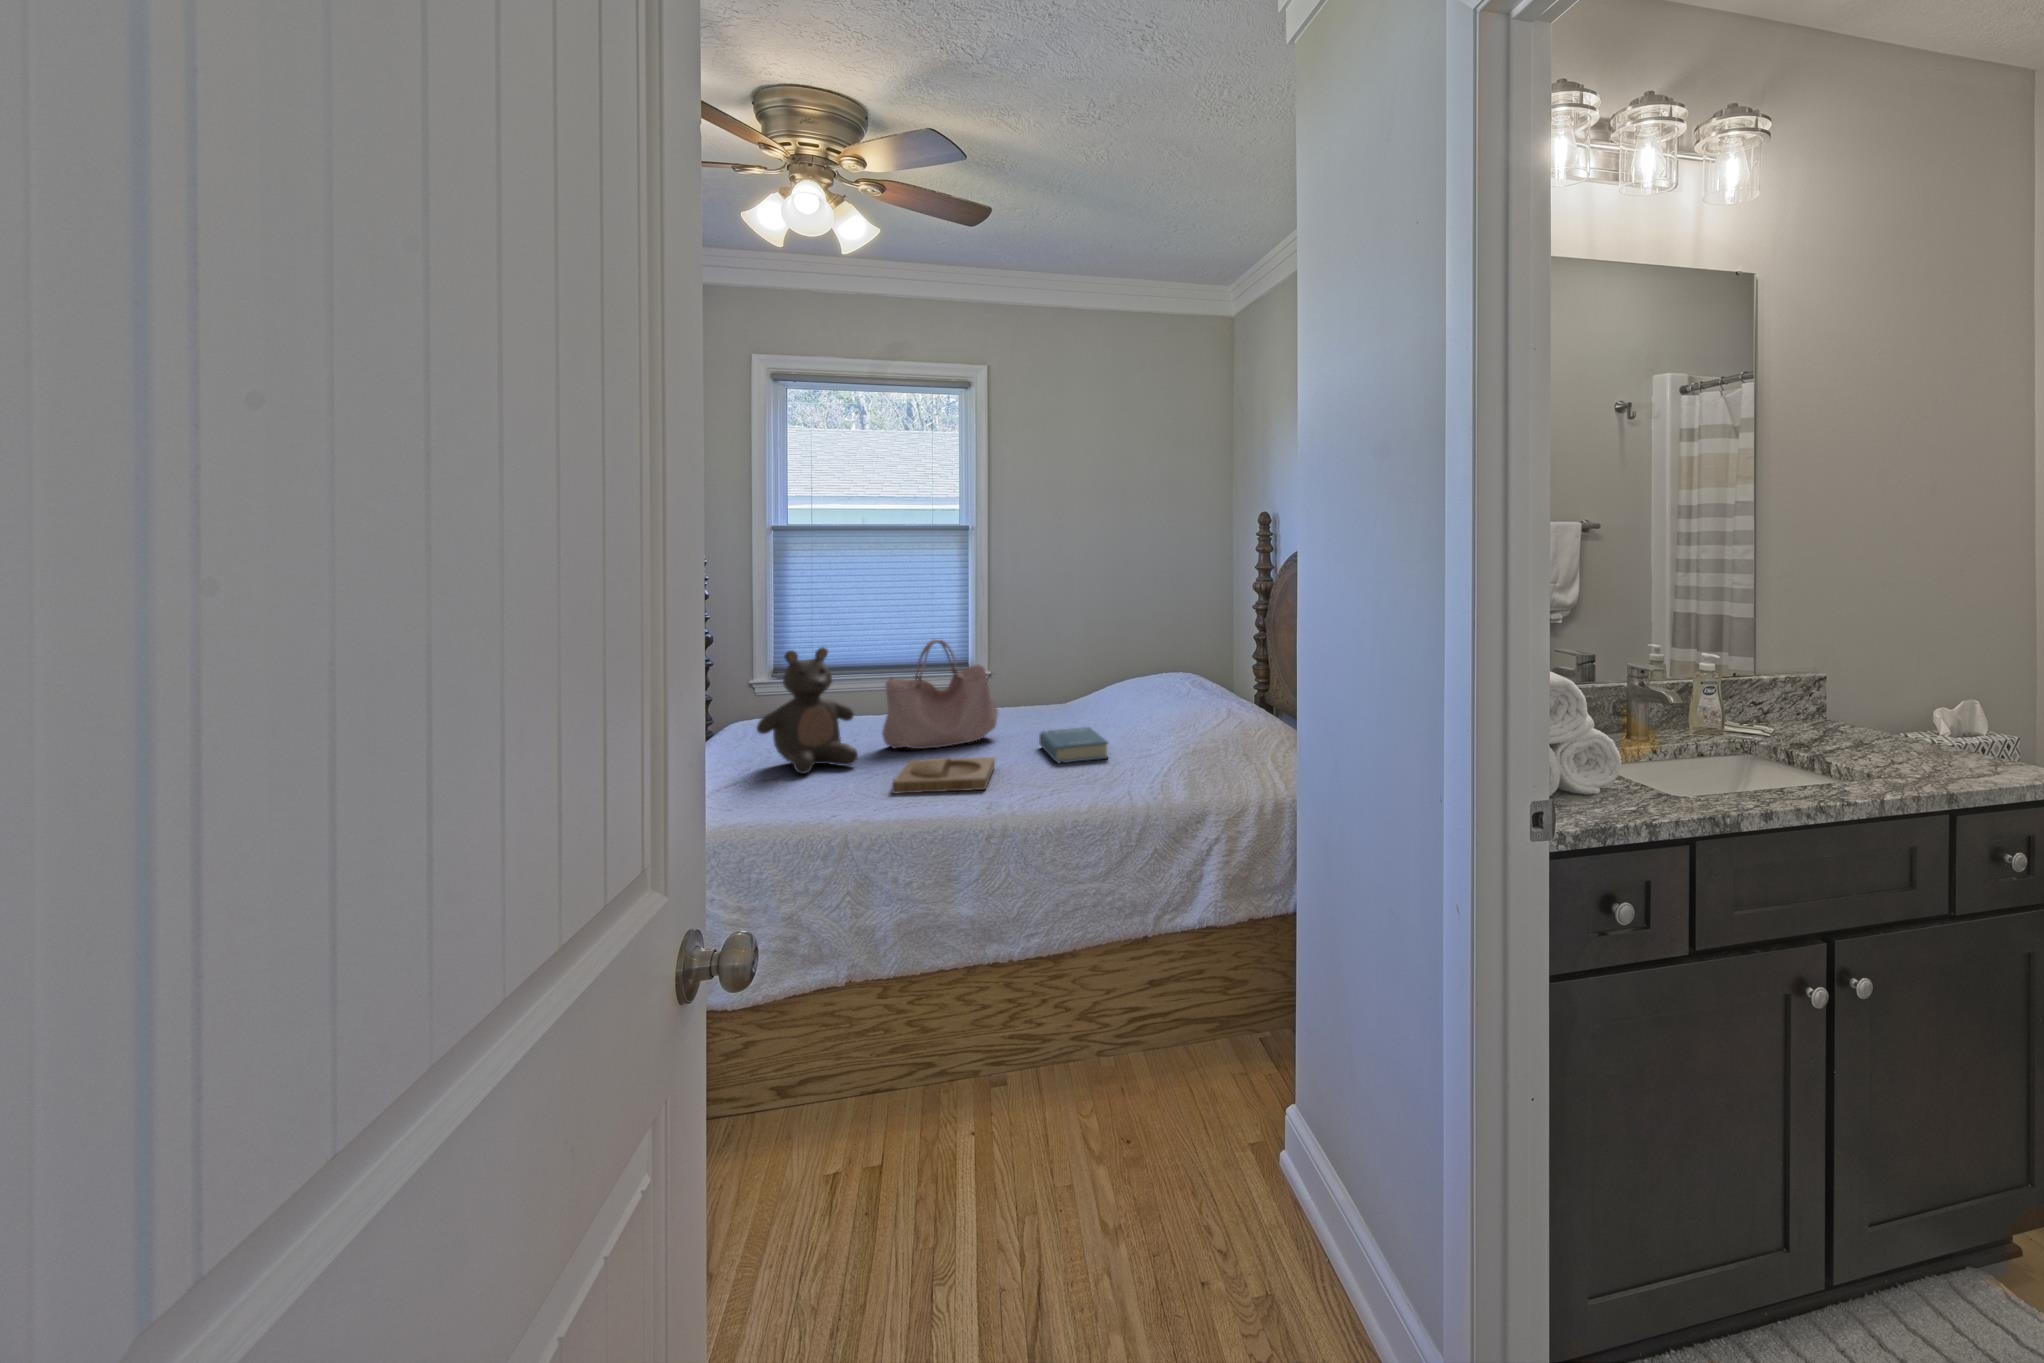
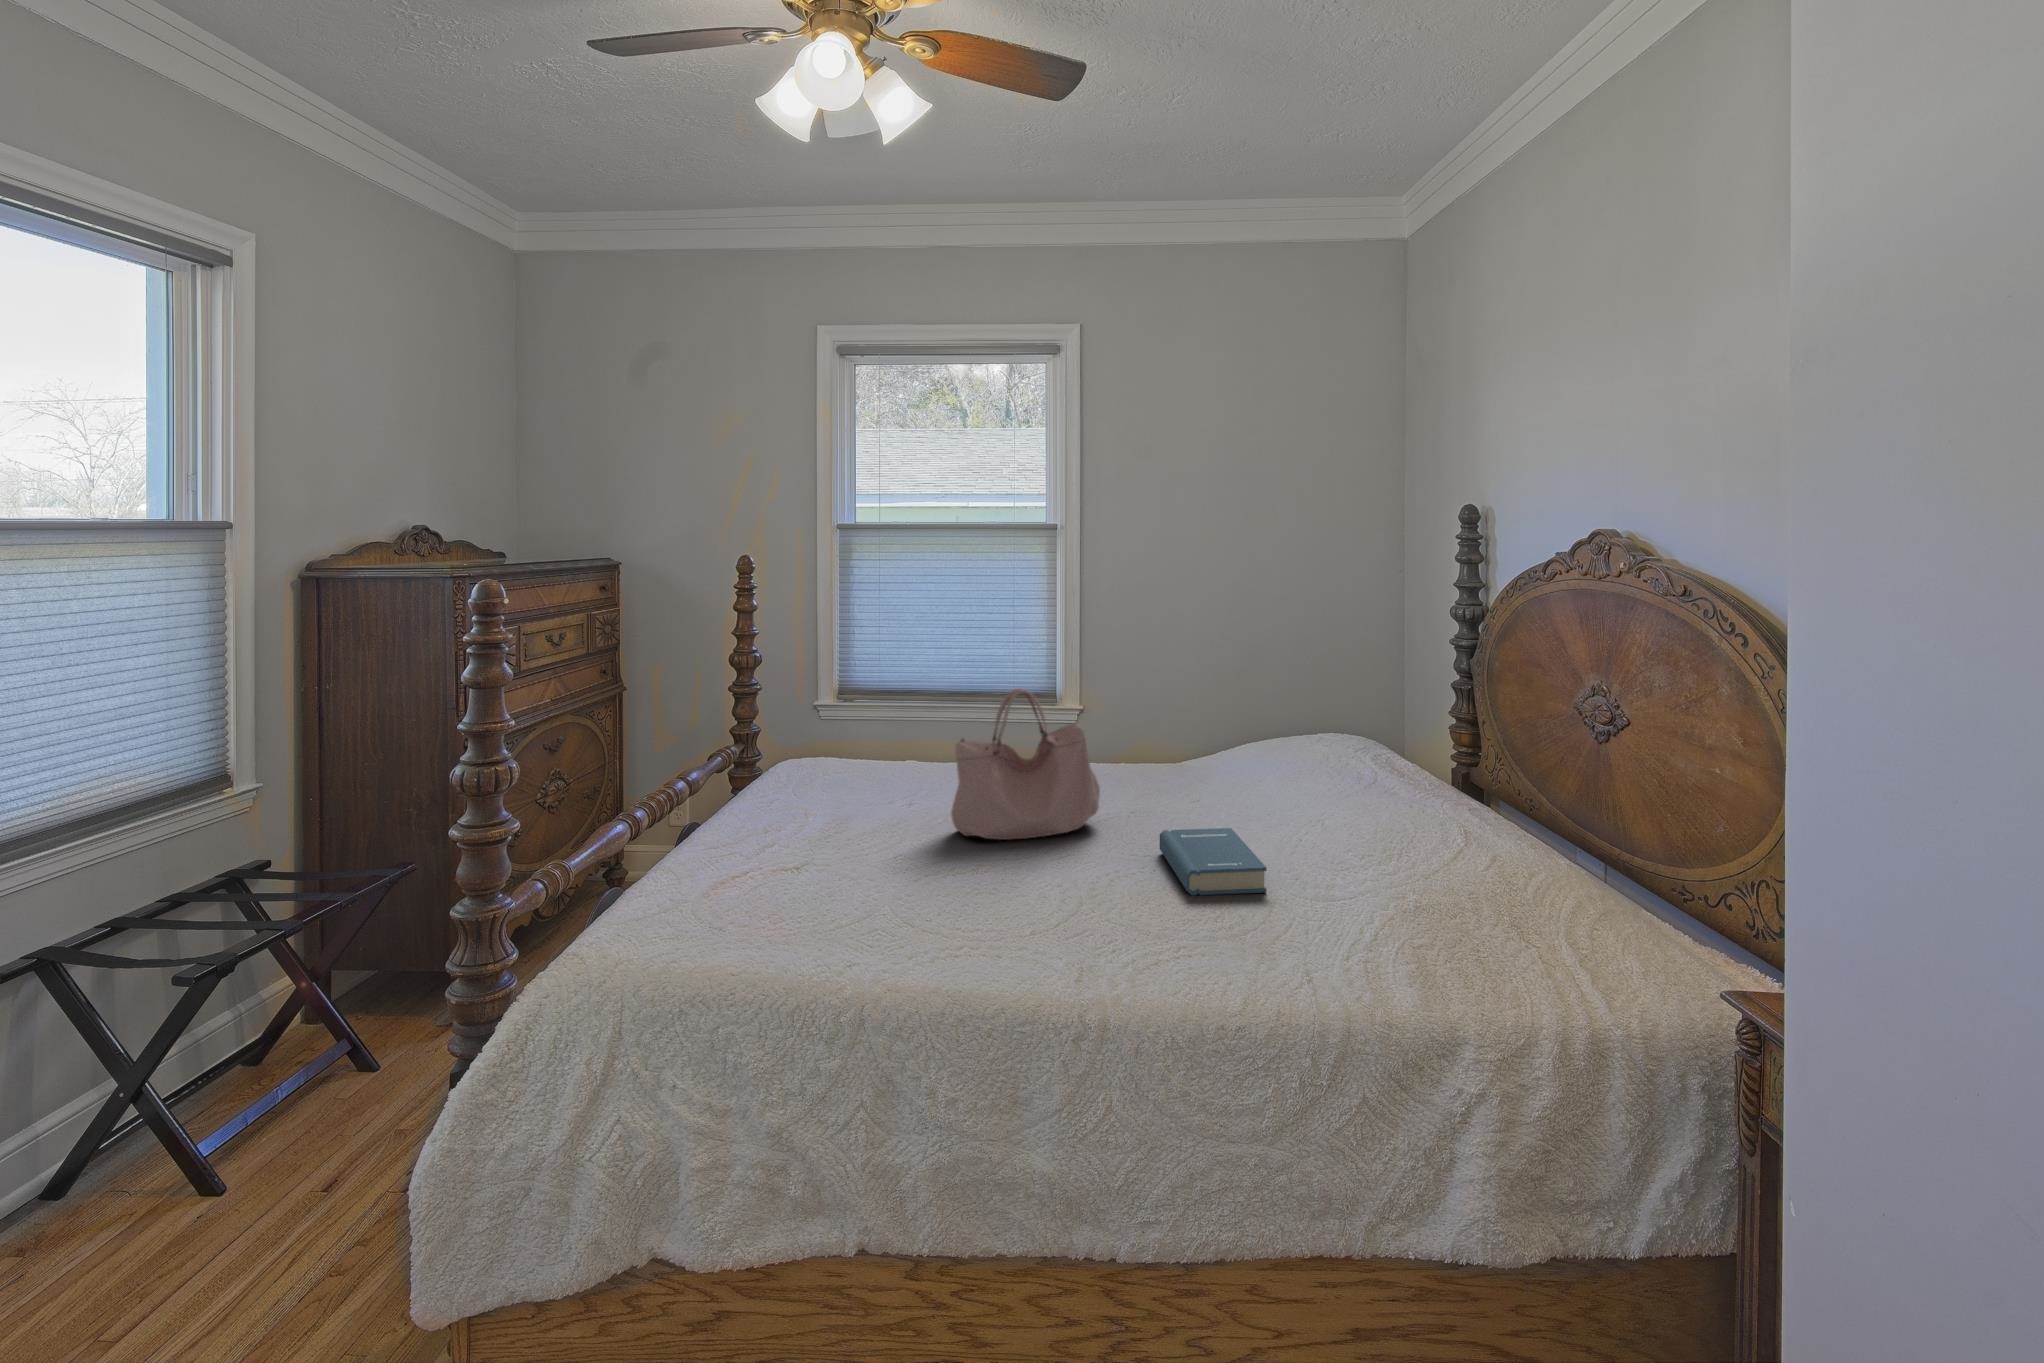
teddy bear: present [757,648,858,774] -> none [794,701,918,879]
tray: present [892,757,995,793] -> none [958,873,1101,951]

